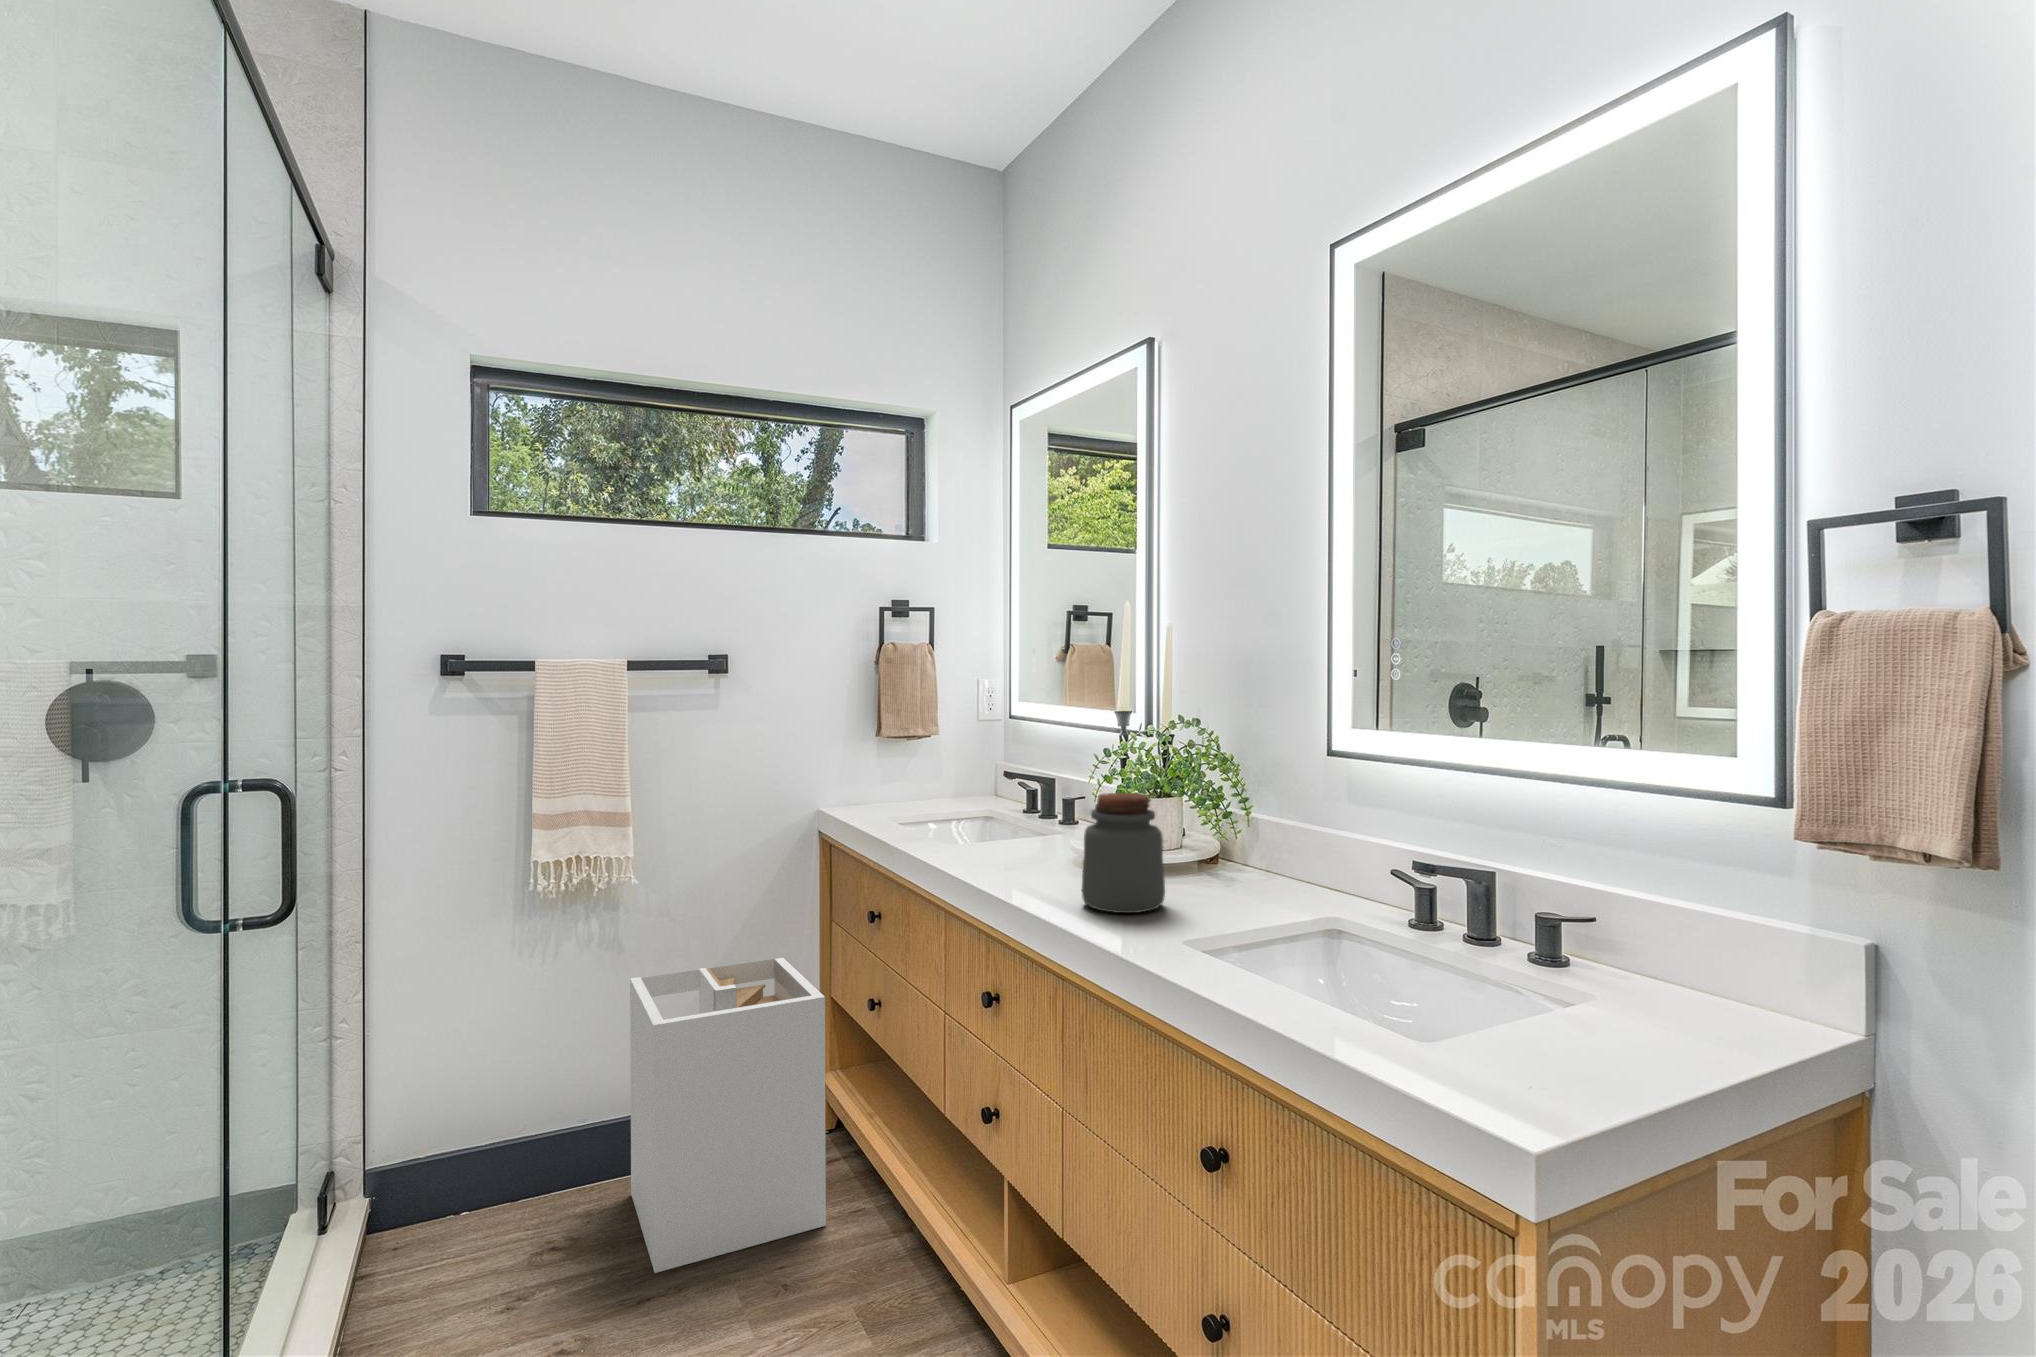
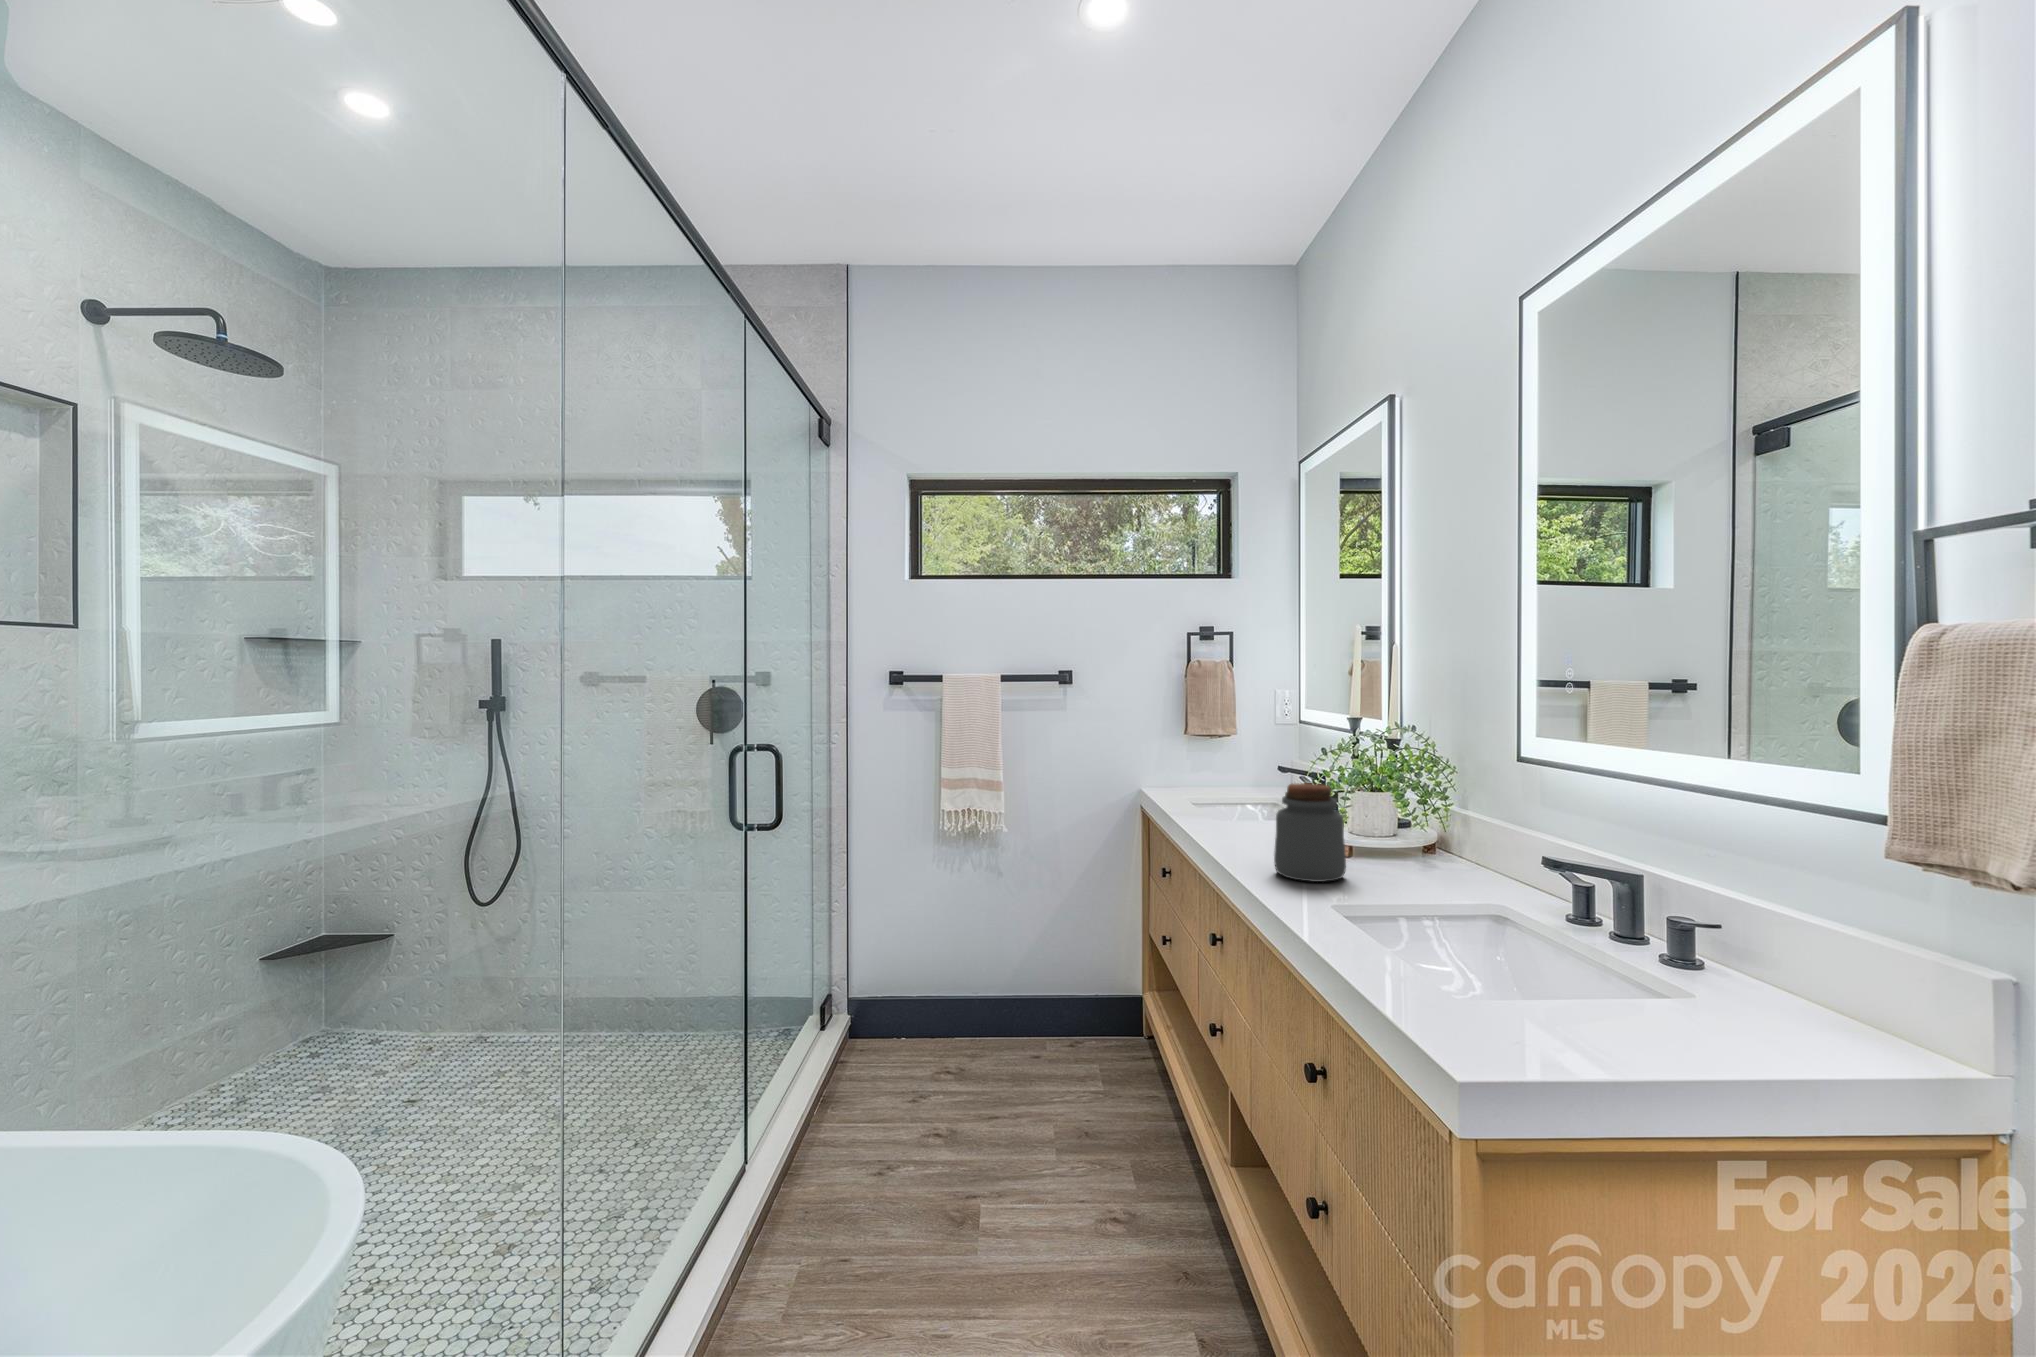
laundry hamper: present [630,958,826,1273] -> none [1001,898,1125,1103]

